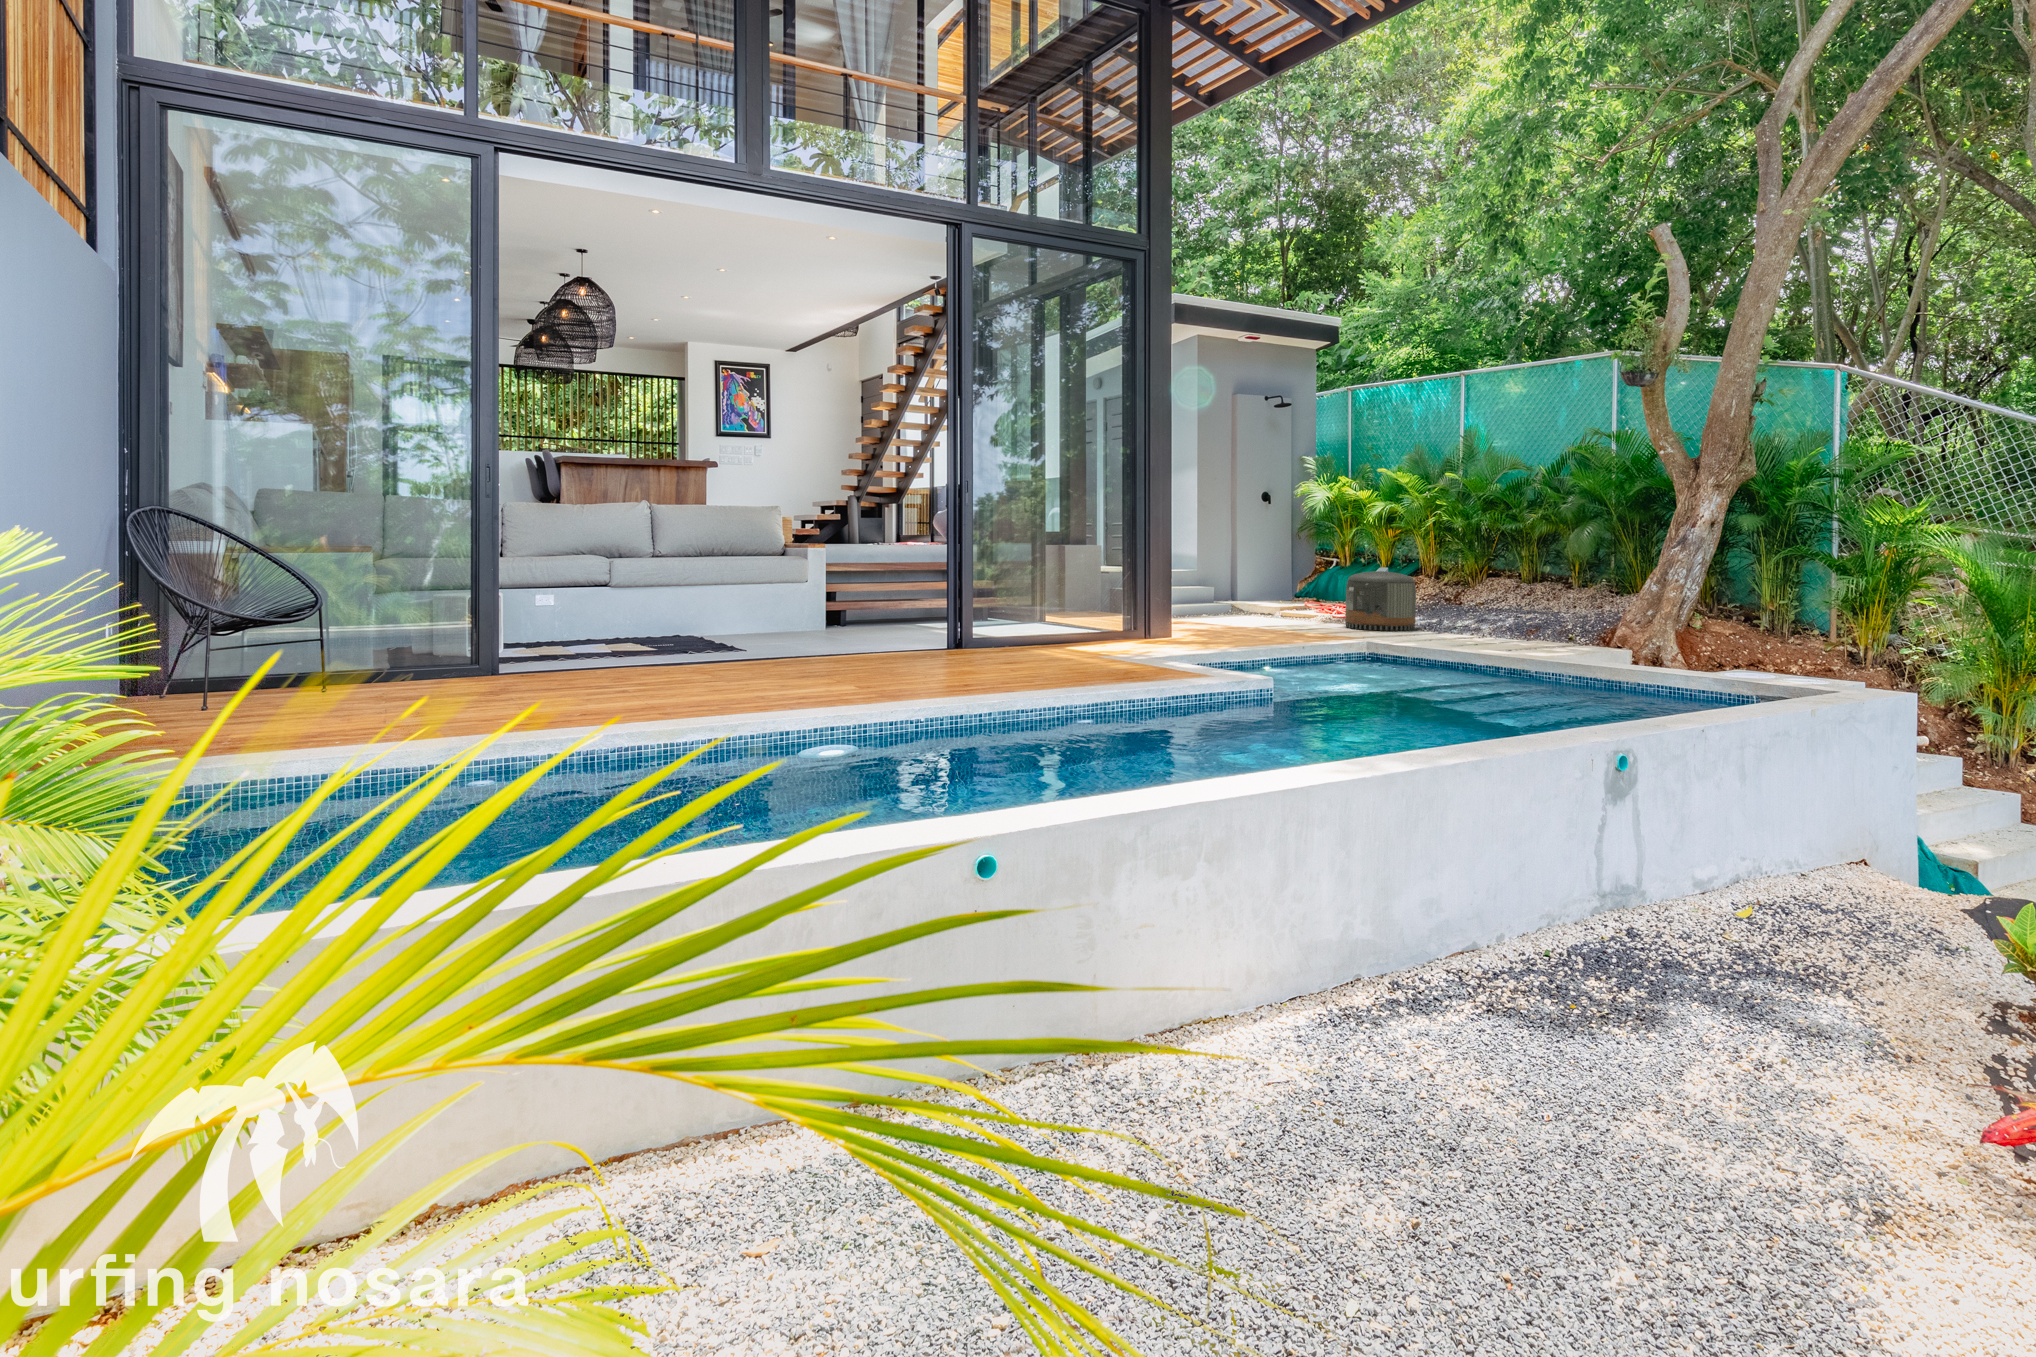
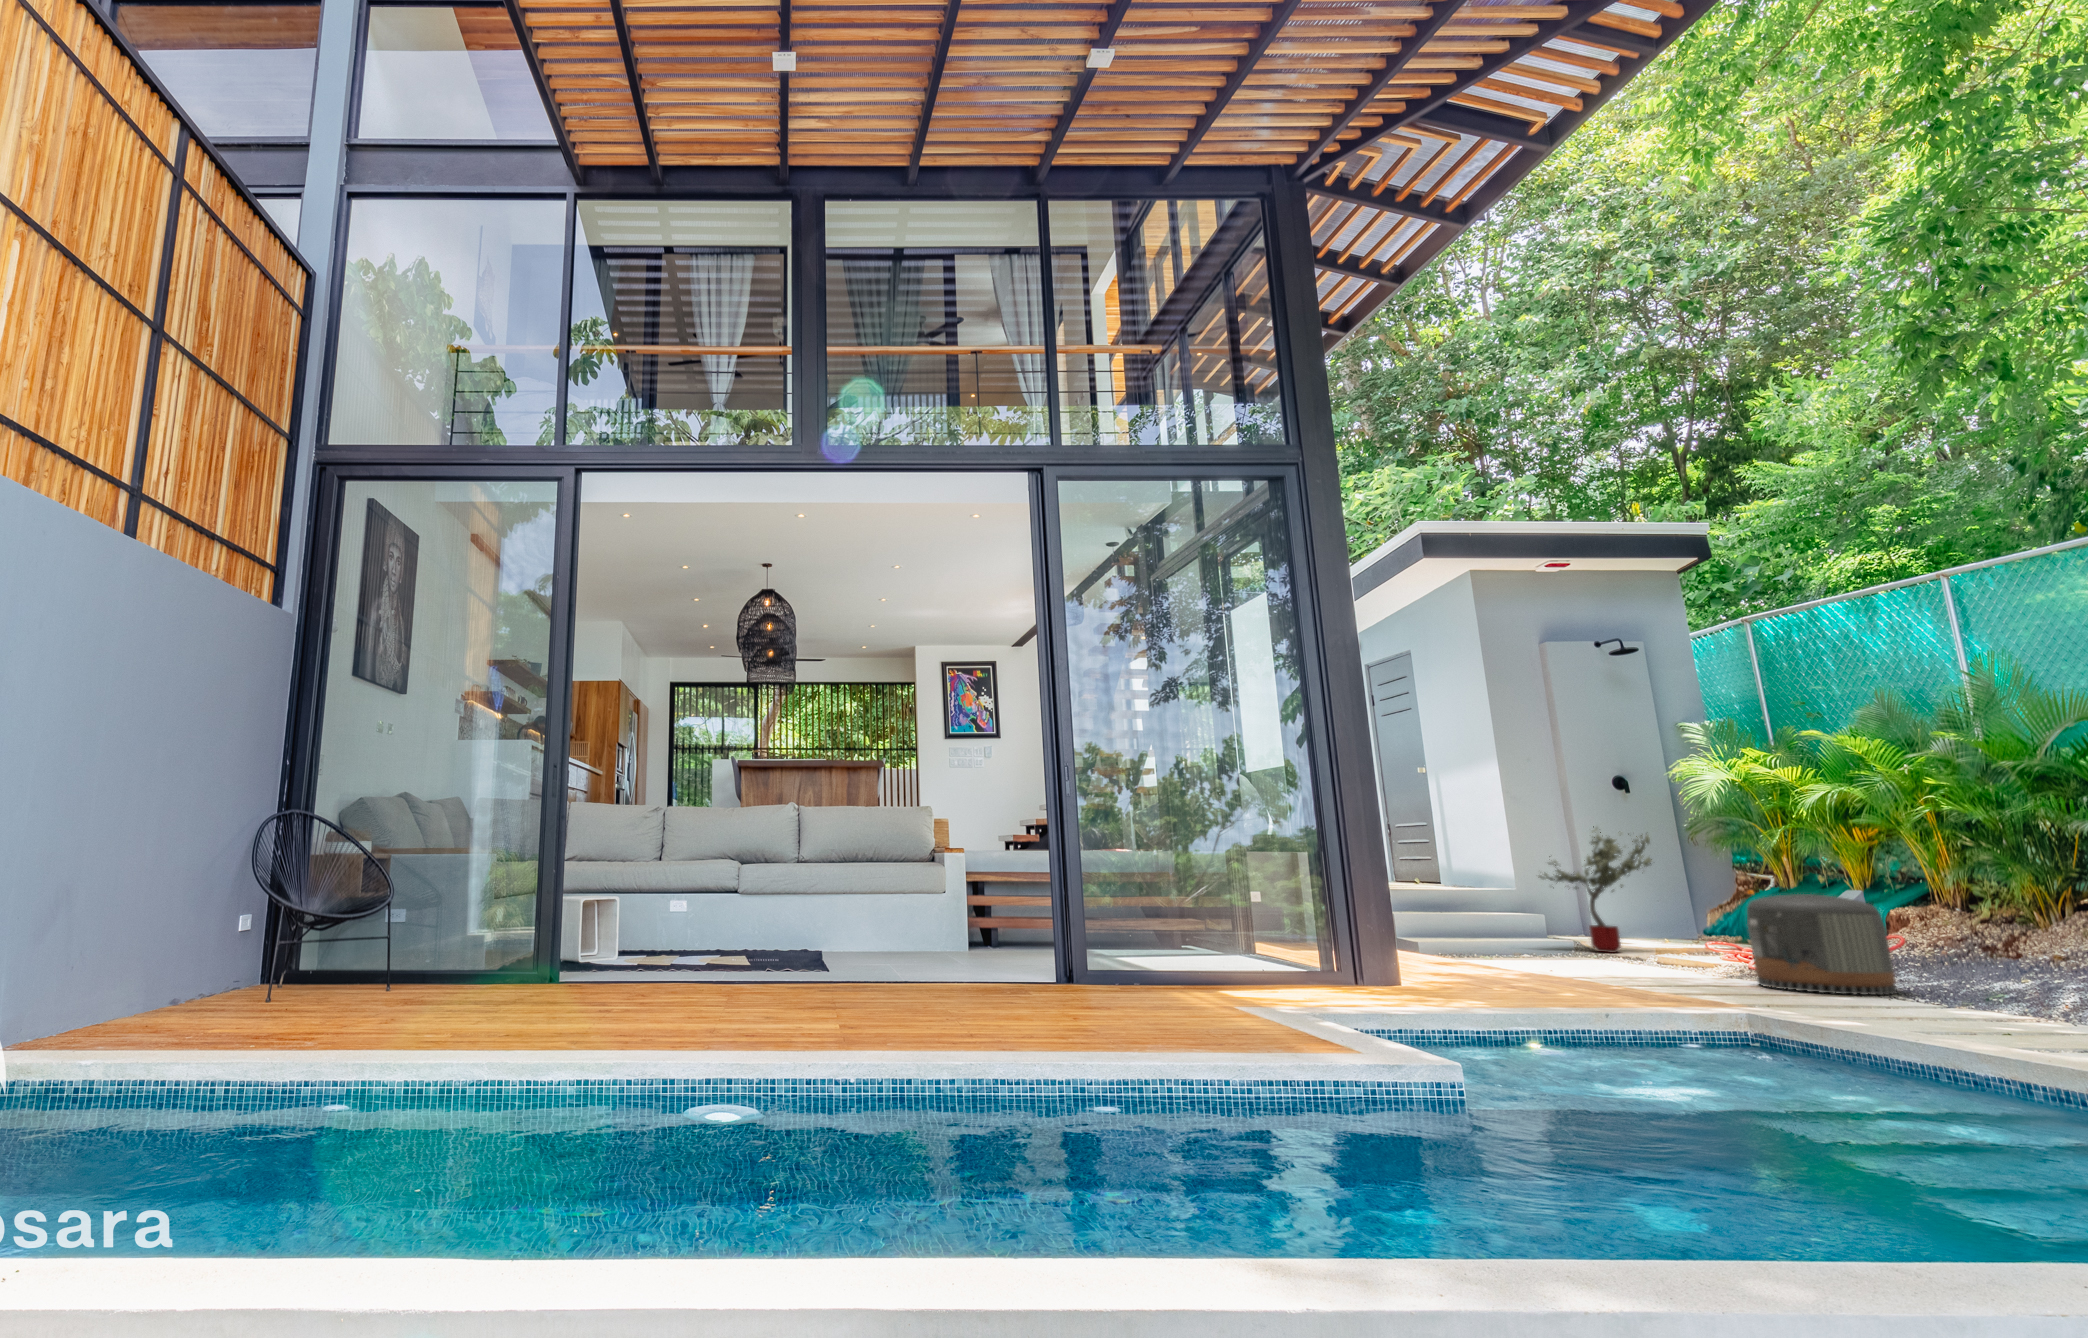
potted tree: none [1210,517,1281,609] -> present [1539,826,1652,953]

